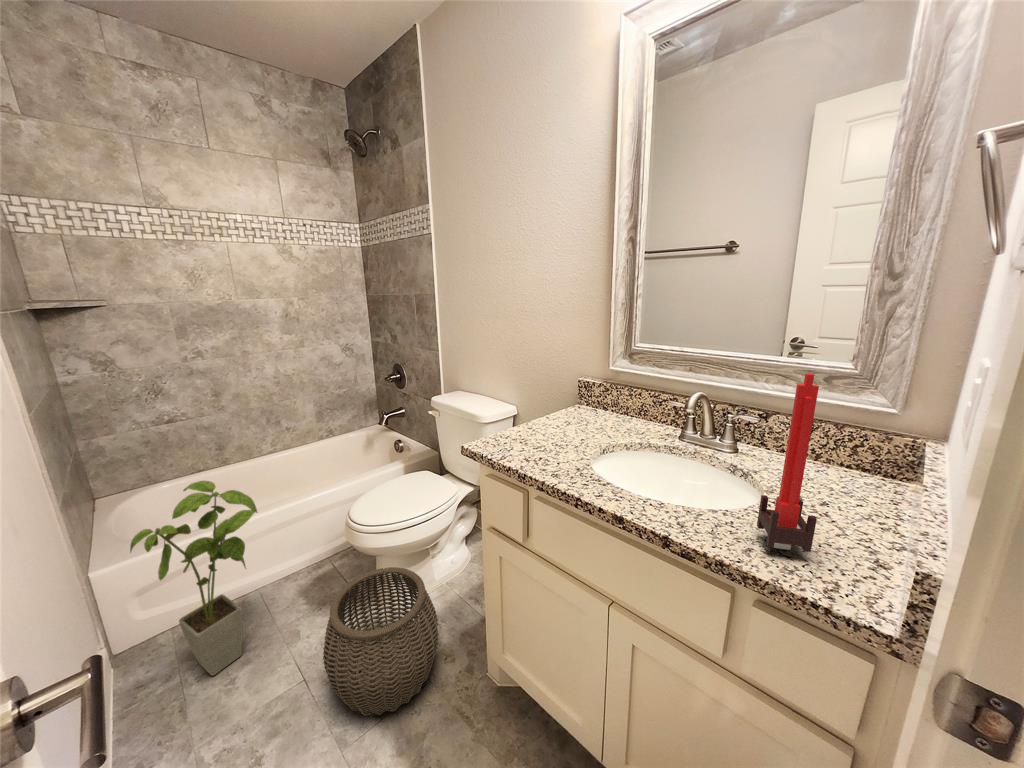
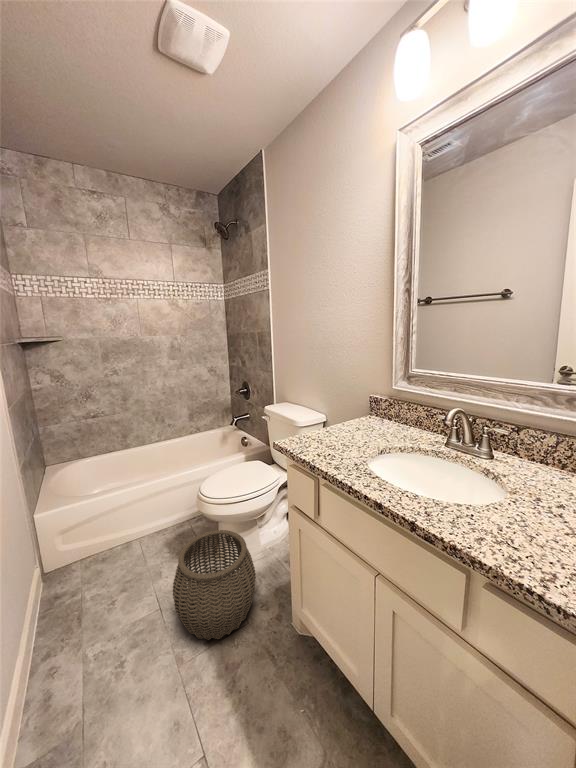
candle: present [757,374,819,552] -> none [491,393,539,546]
house plant: present [130,481,257,676] -> none [60,457,141,593]

